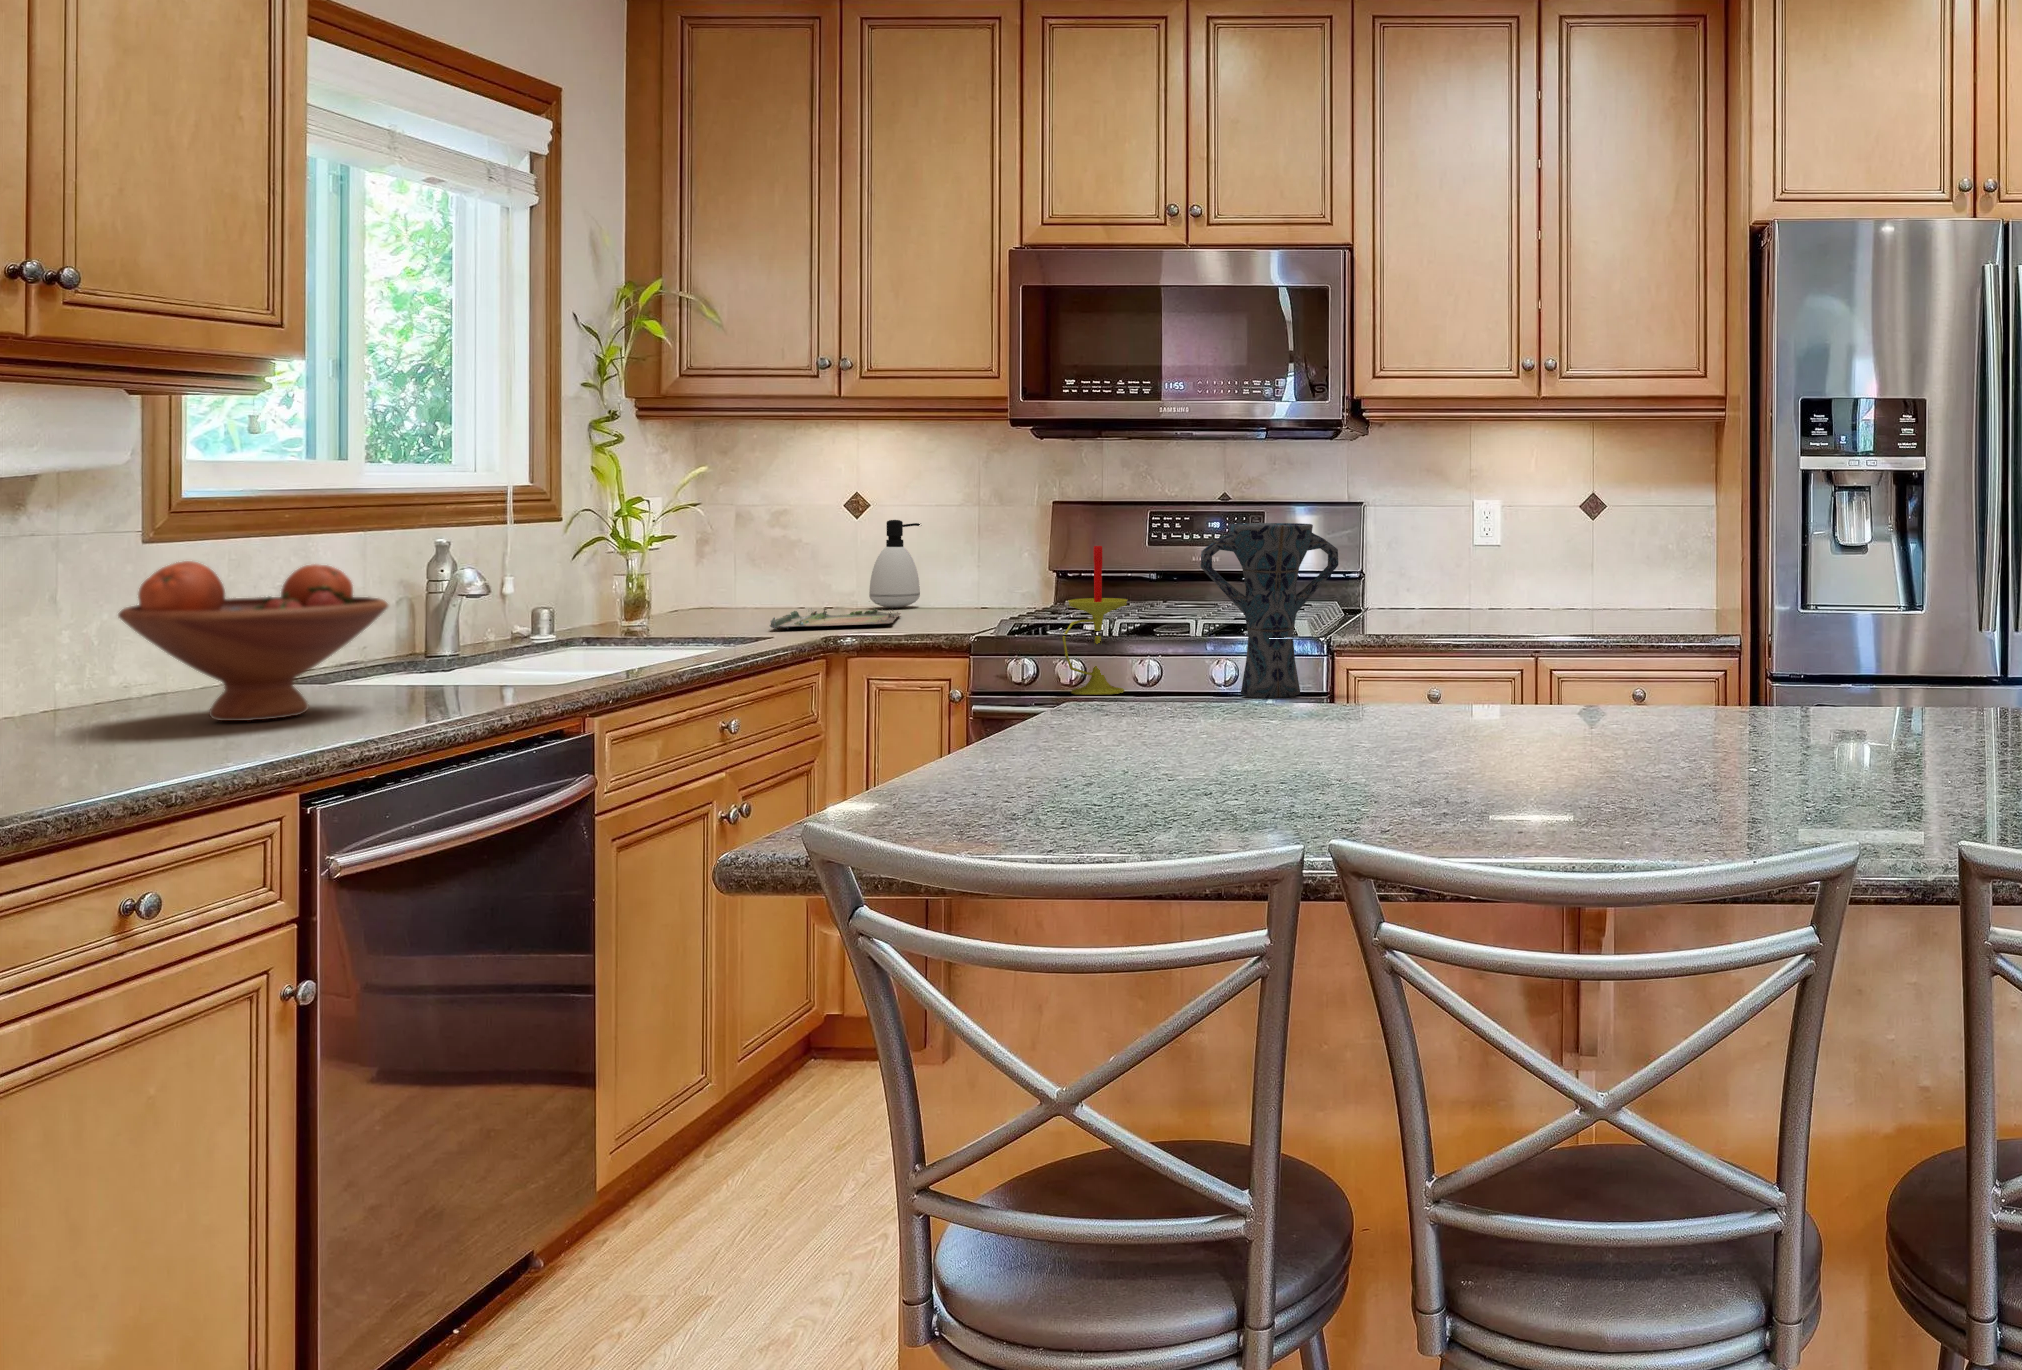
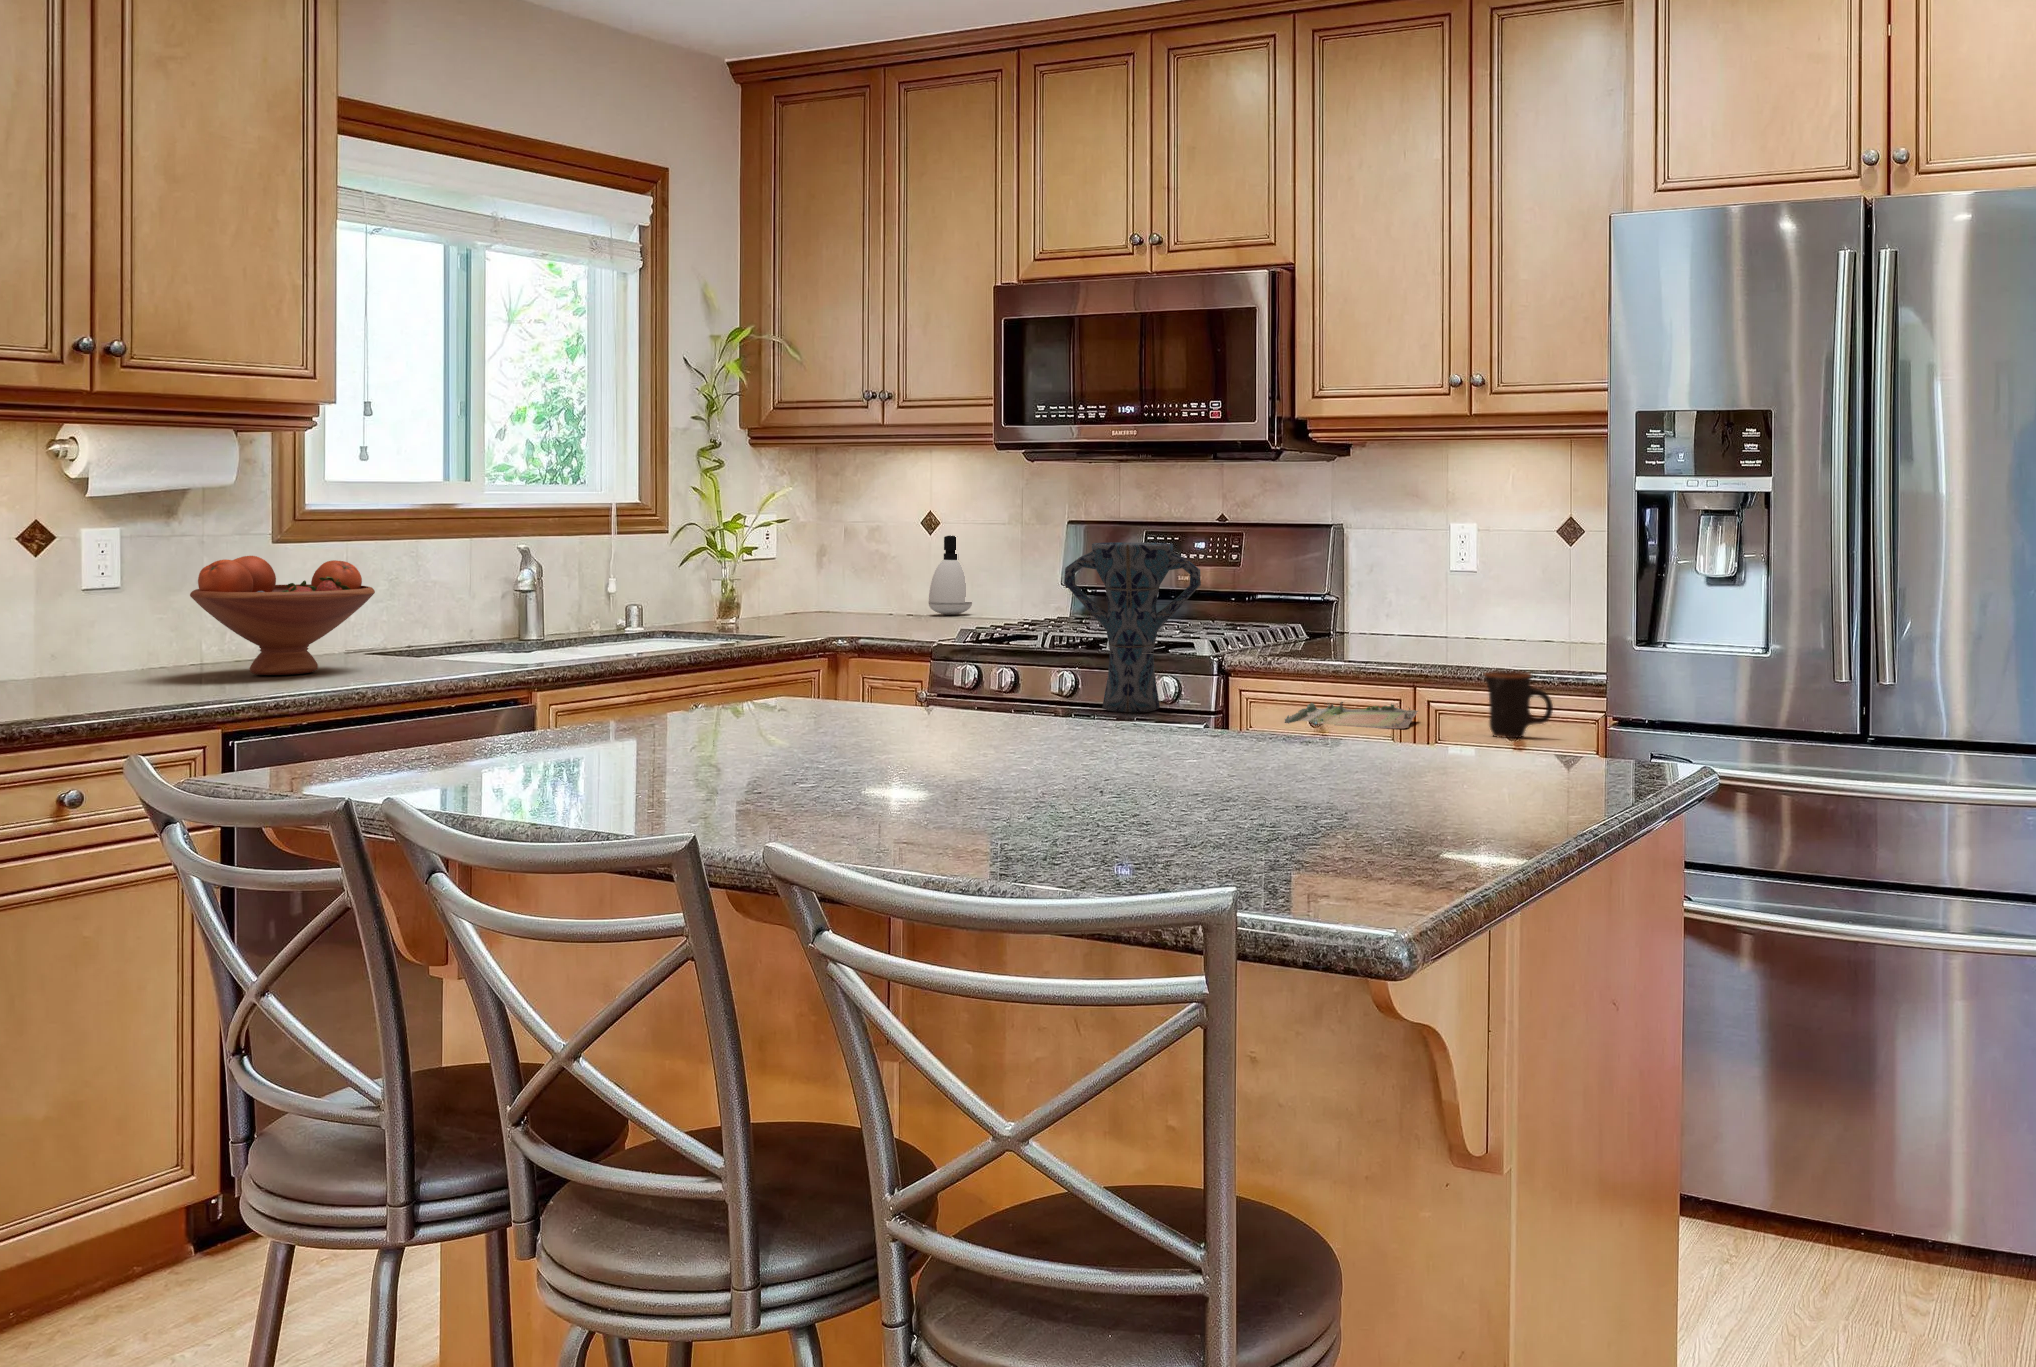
candle: present [1062,546,1127,695] -> none [981,558,1048,701]
tray: present [770,603,901,629] -> present [1285,702,1418,729]
mug: none [1652,636,1711,698] -> present [1484,671,1553,738]

